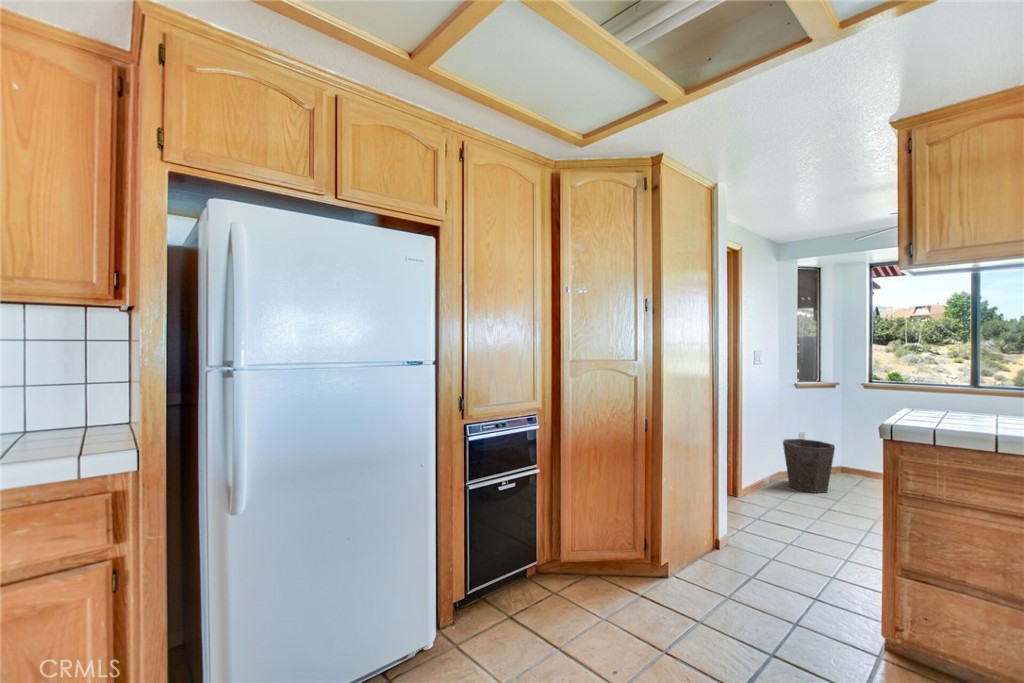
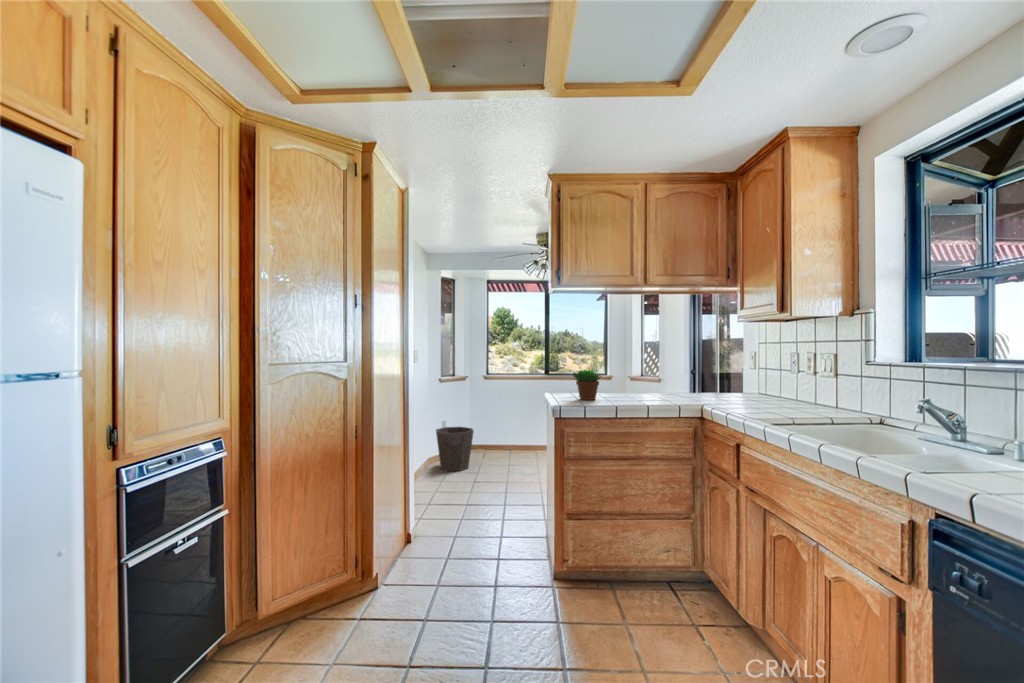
succulent plant: none [930,381,993,428] -> present [573,369,601,400]

